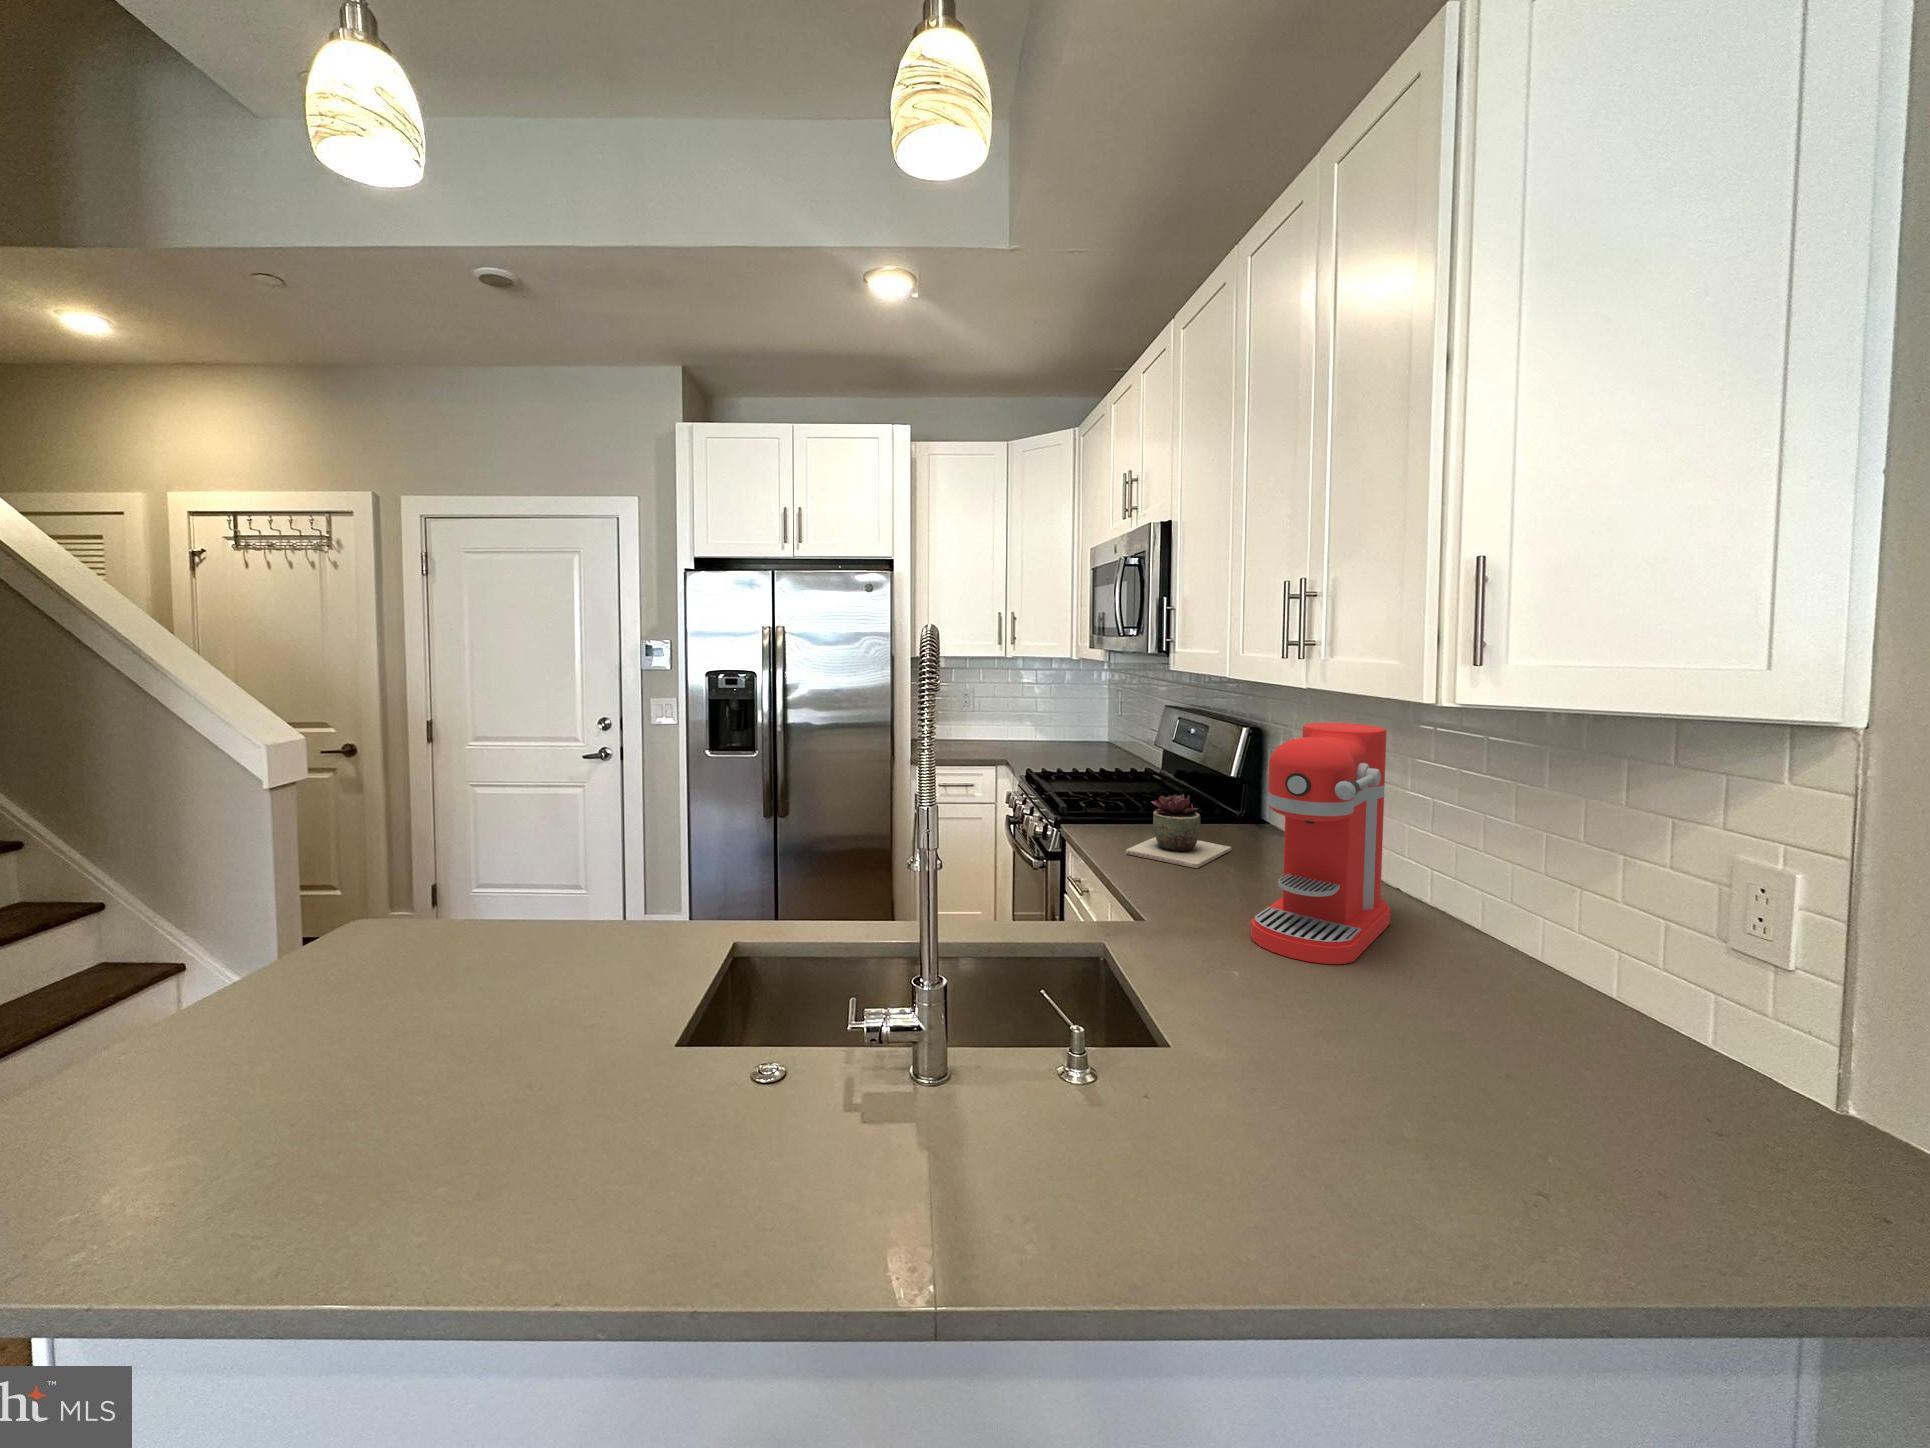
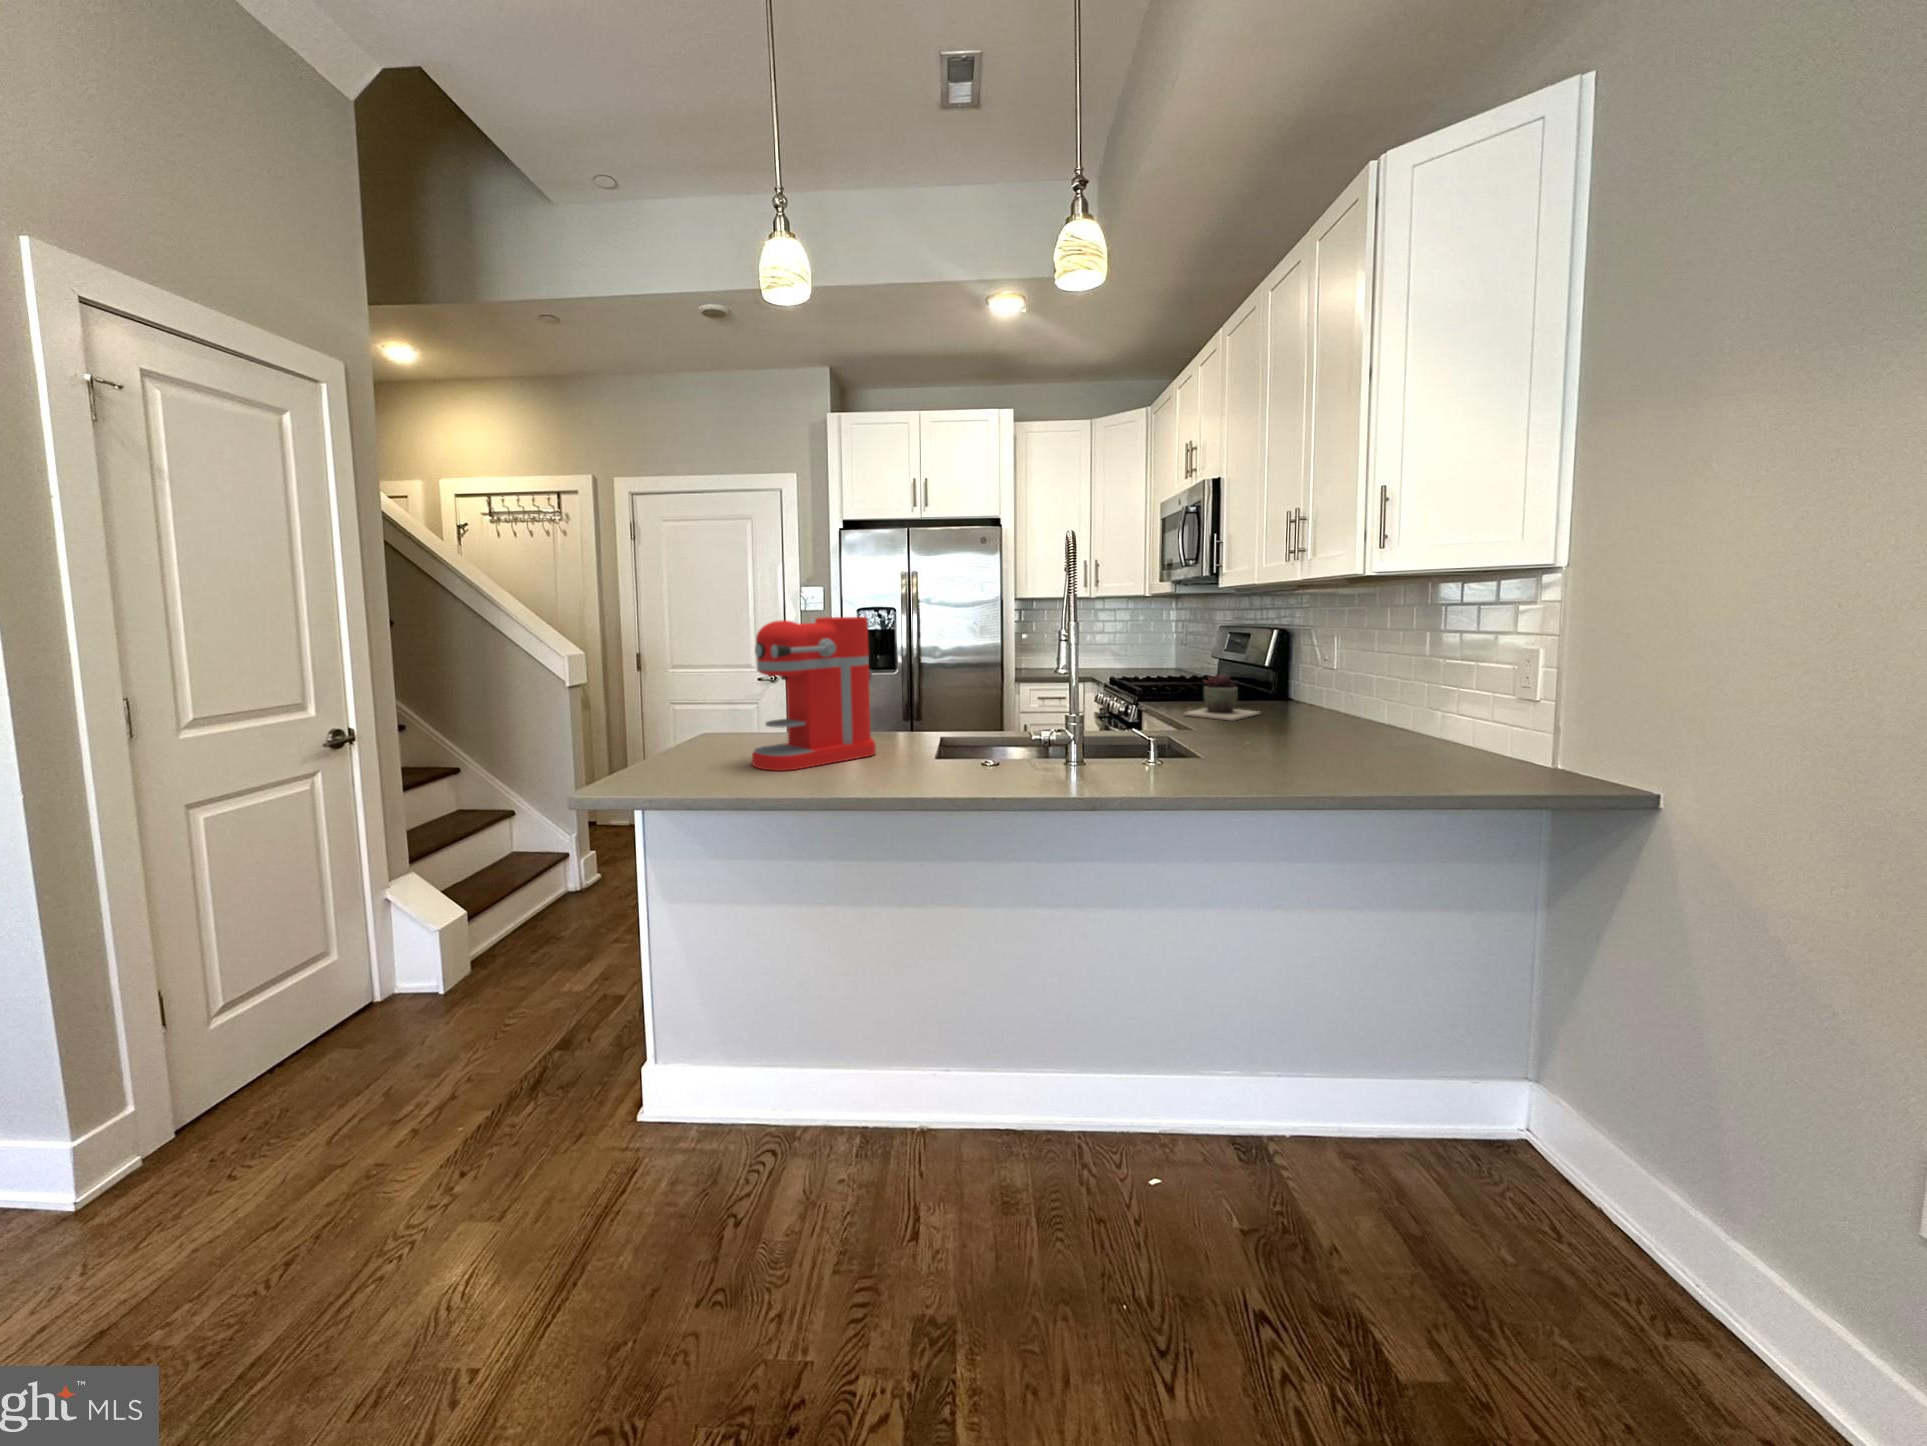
coffee maker: present [1251,723,1391,964] -> present [752,617,876,771]

